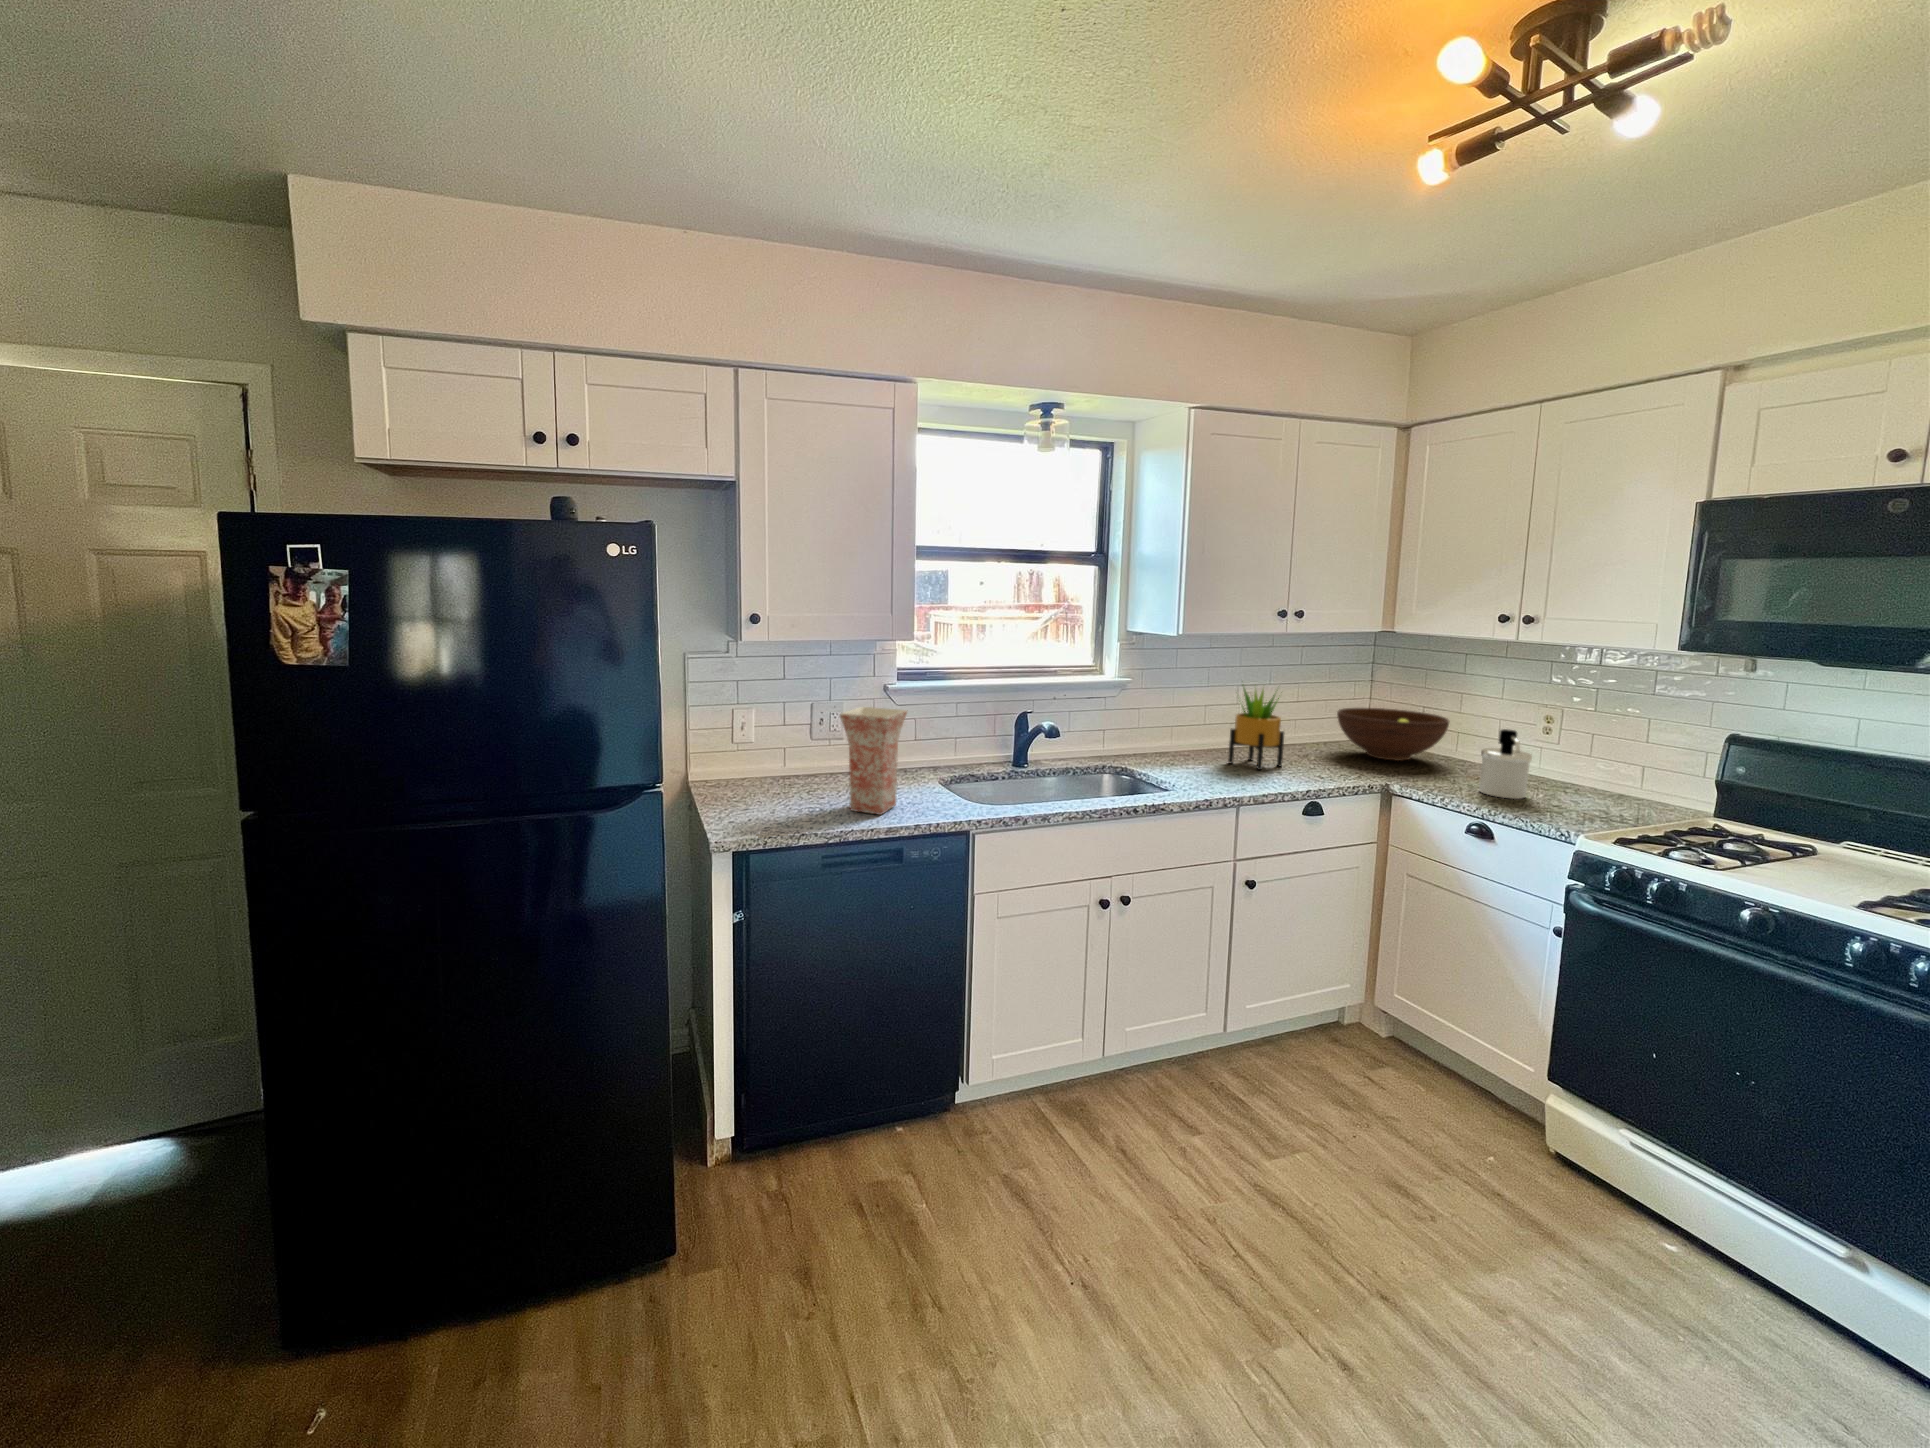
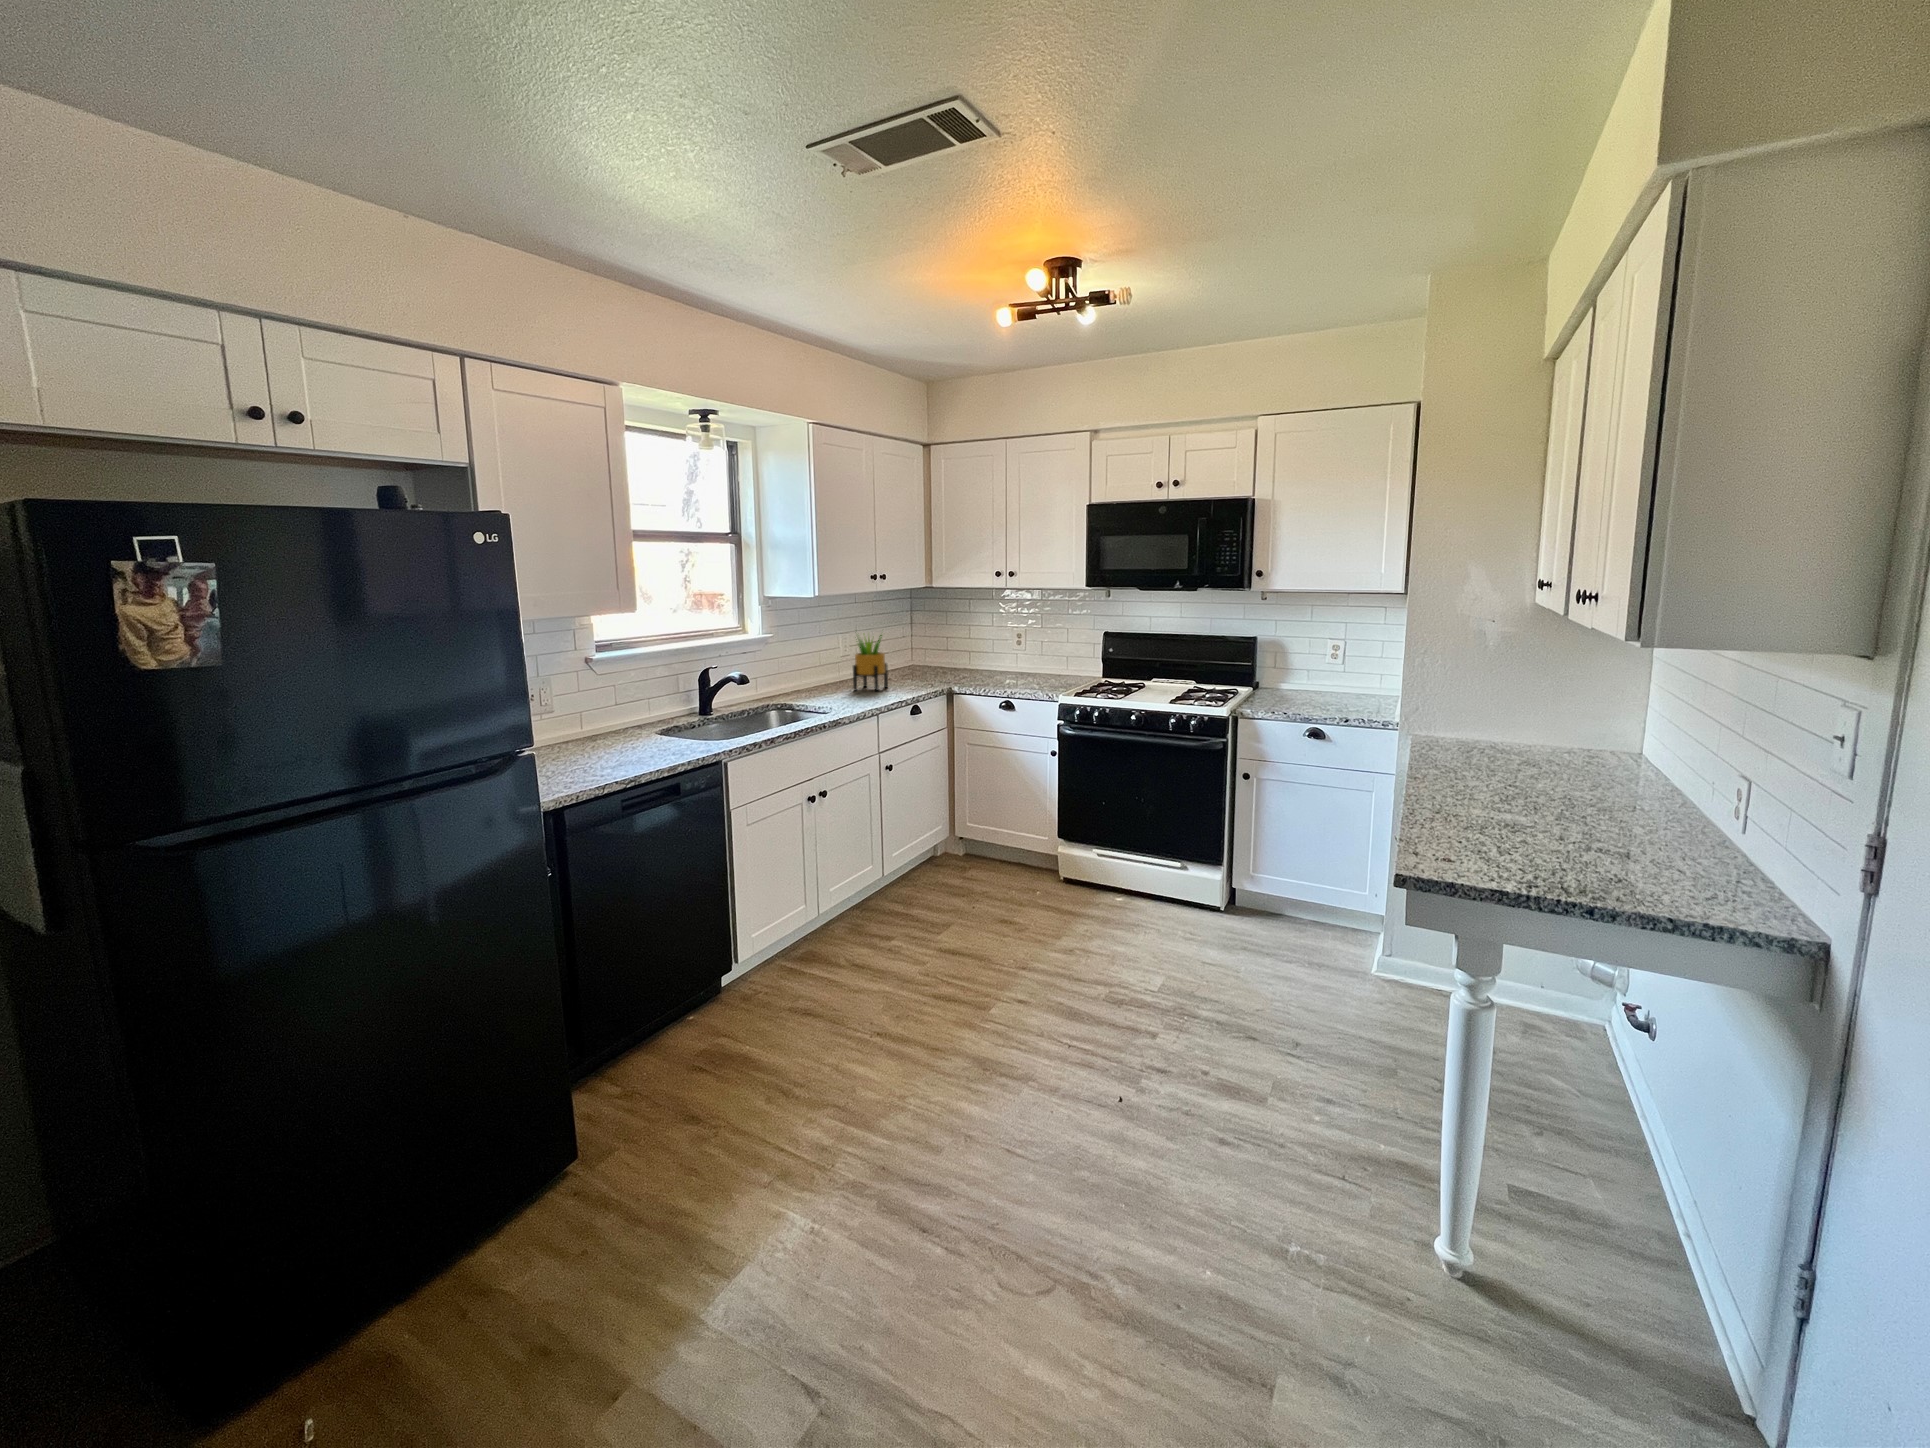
vase: present [840,707,907,815] -> none [600,672,652,764]
fruit bowl: present [1337,708,1449,761] -> none [909,642,972,675]
soap dispenser: present [1479,729,1532,799] -> none [997,644,1021,684]

